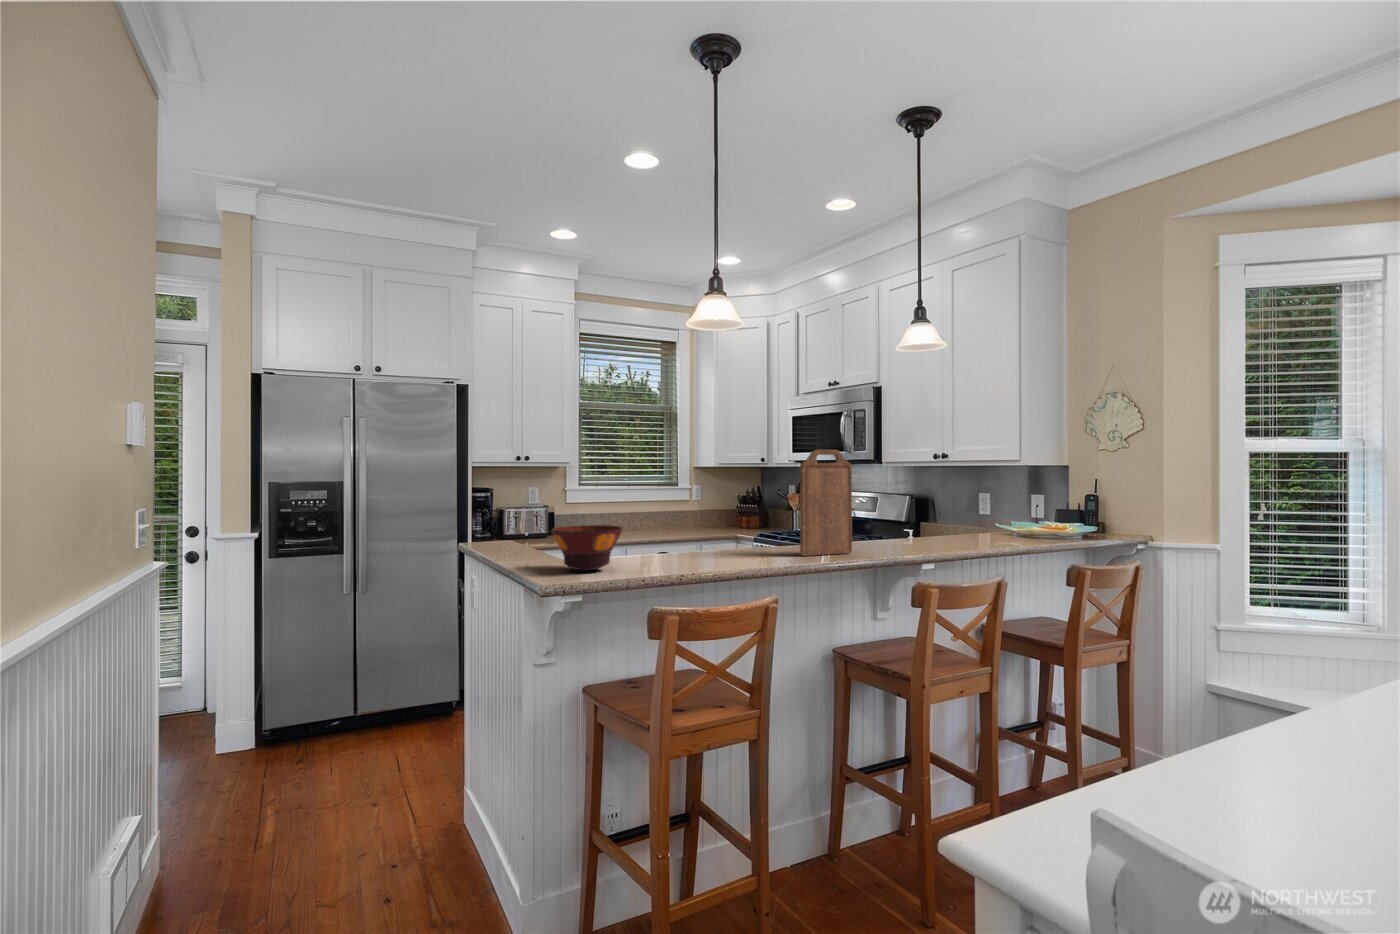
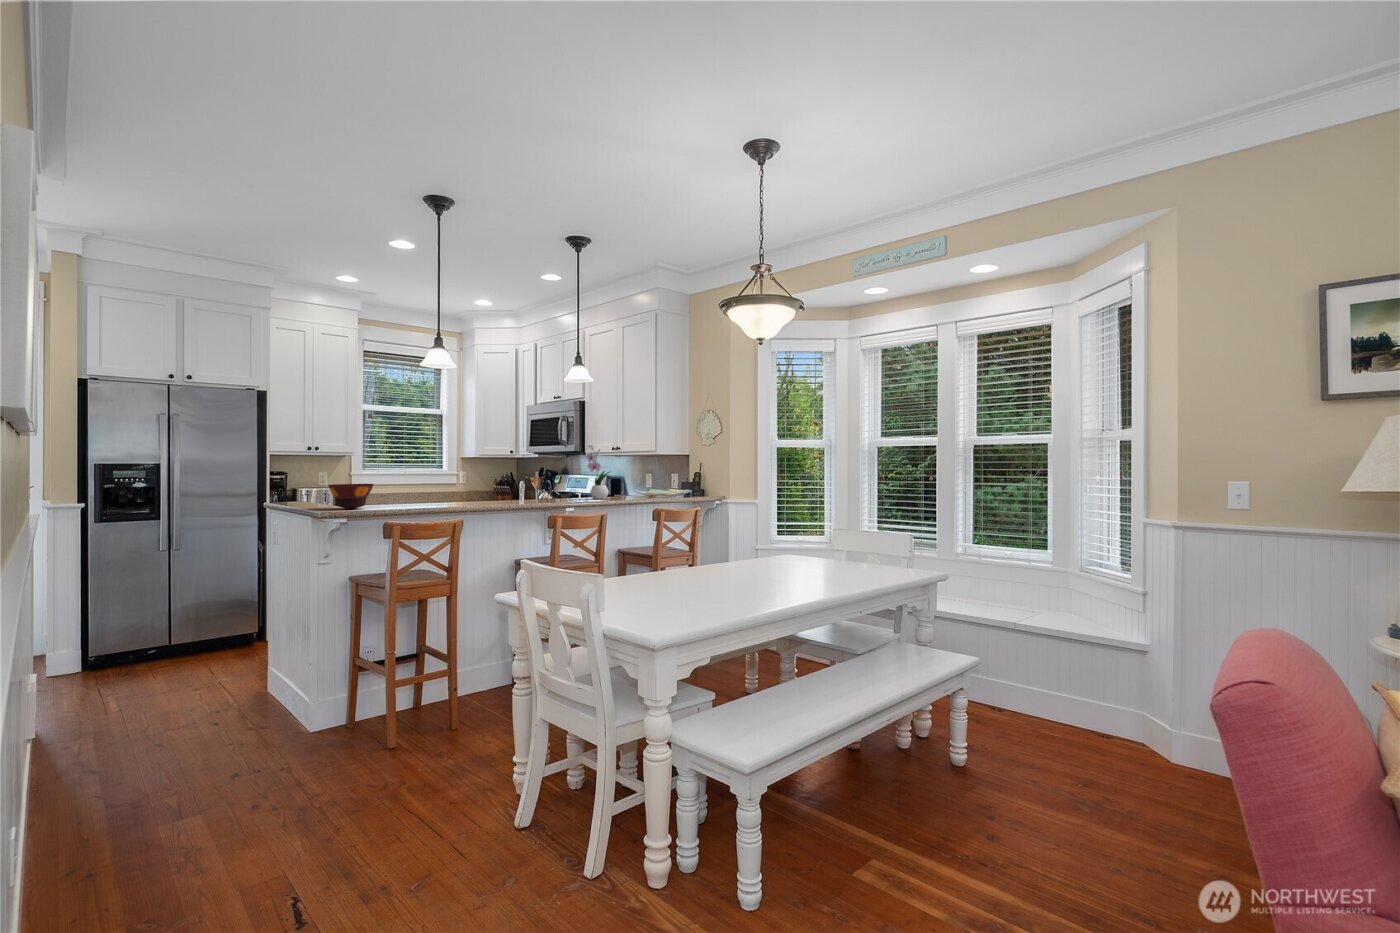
cutting board: present [800,450,852,556] -> none [492,441,526,504]
flower arrangement: none [929,453,972,542] -> present [586,445,611,499]

